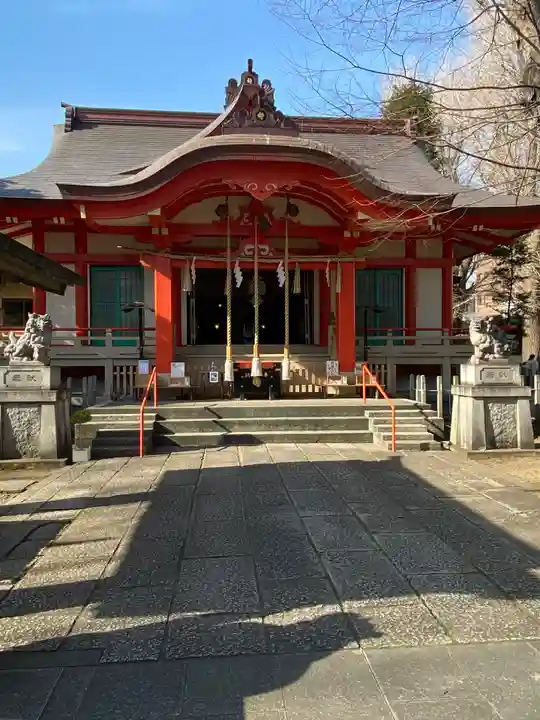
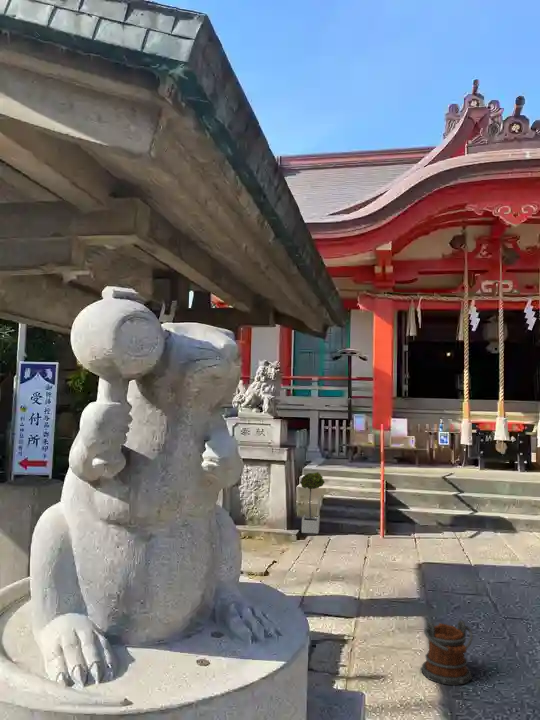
bucket: none [100,505,140,553] -> present [420,621,473,685]

